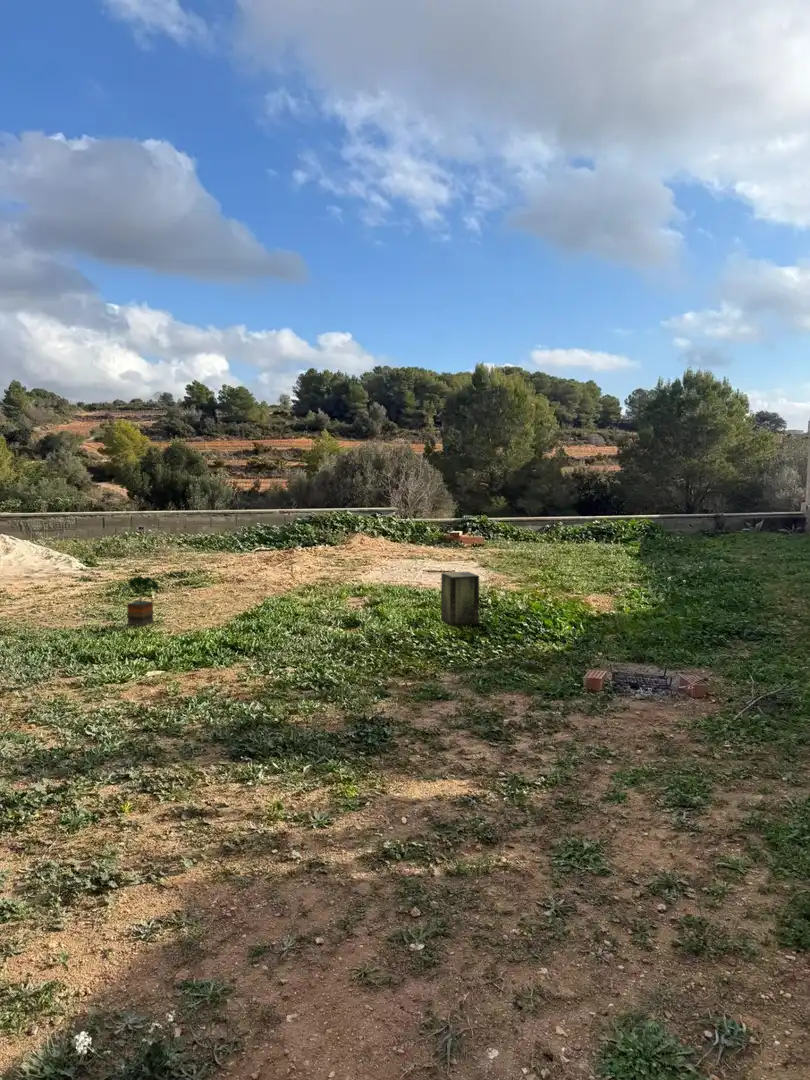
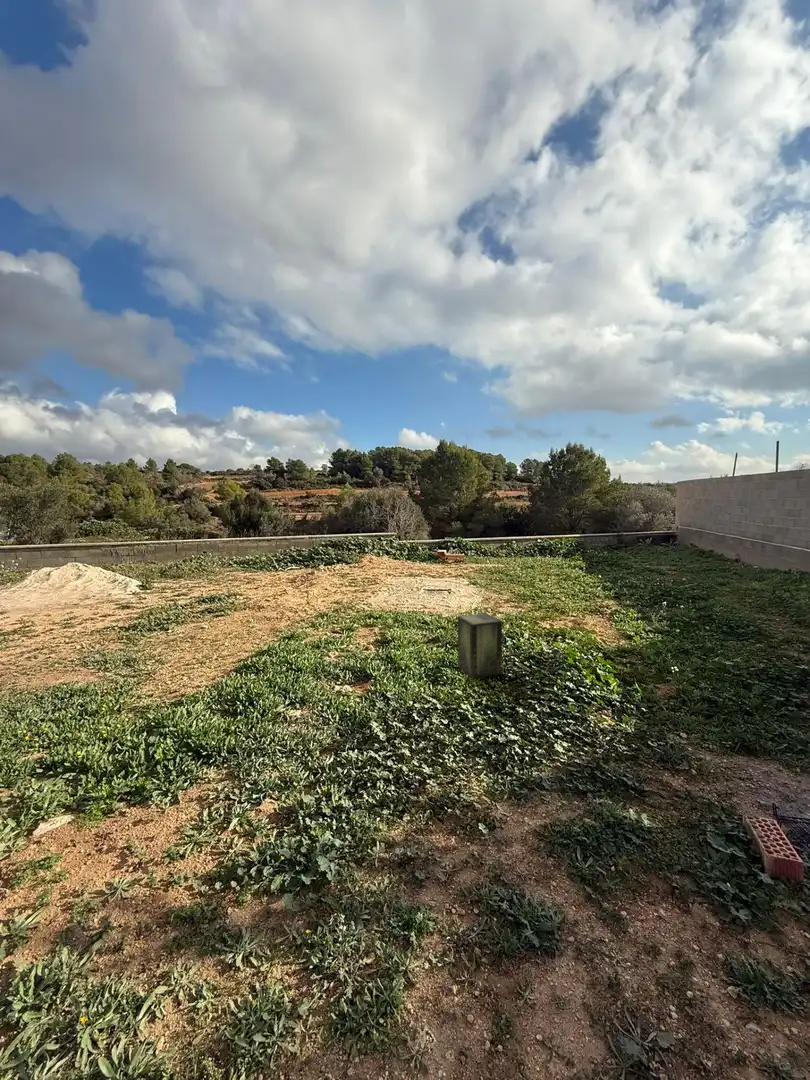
potted tree: present [123,577,159,626] -> none [92,629,142,689]

